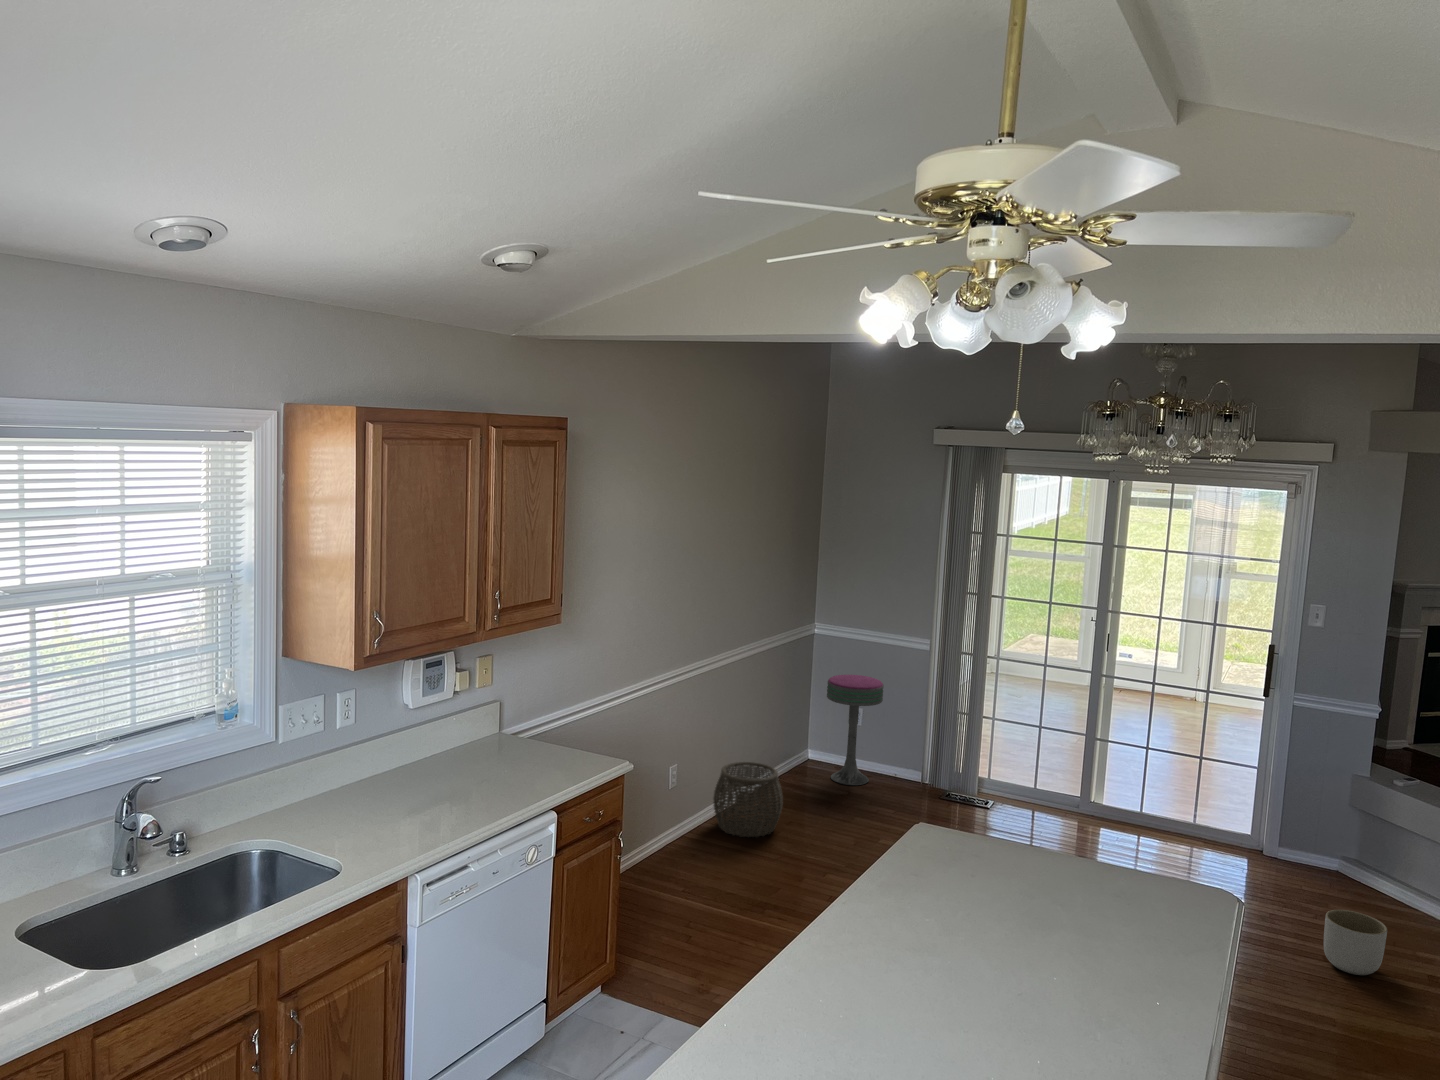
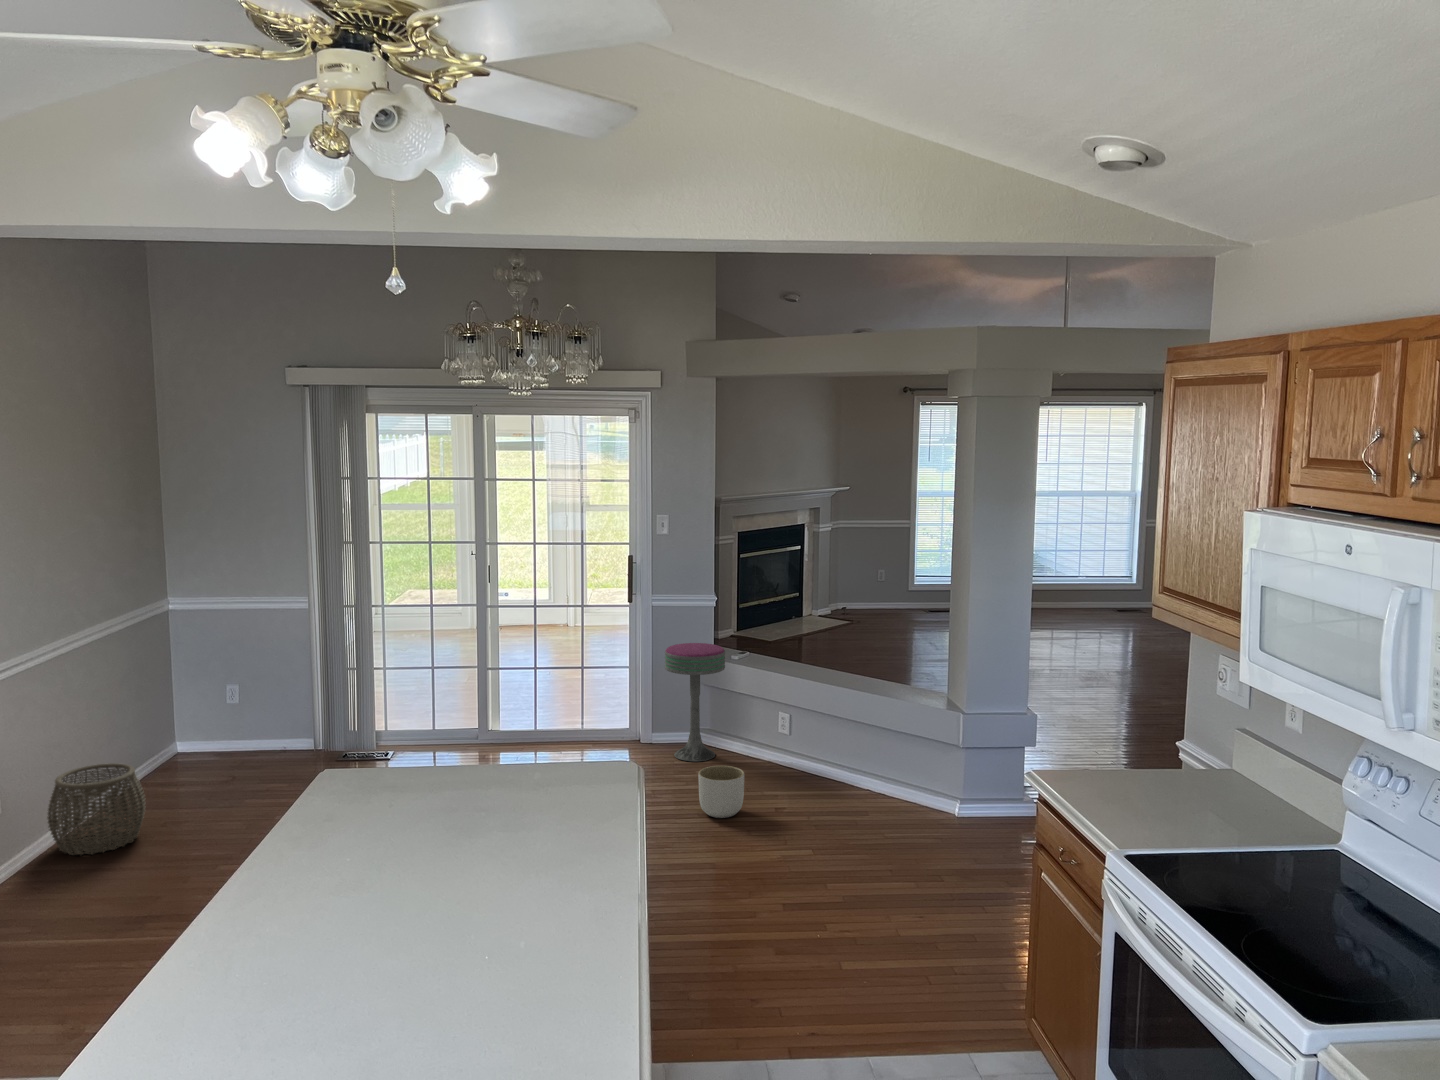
bar stool: present [827,675,884,785] -> present [665,643,725,762]

